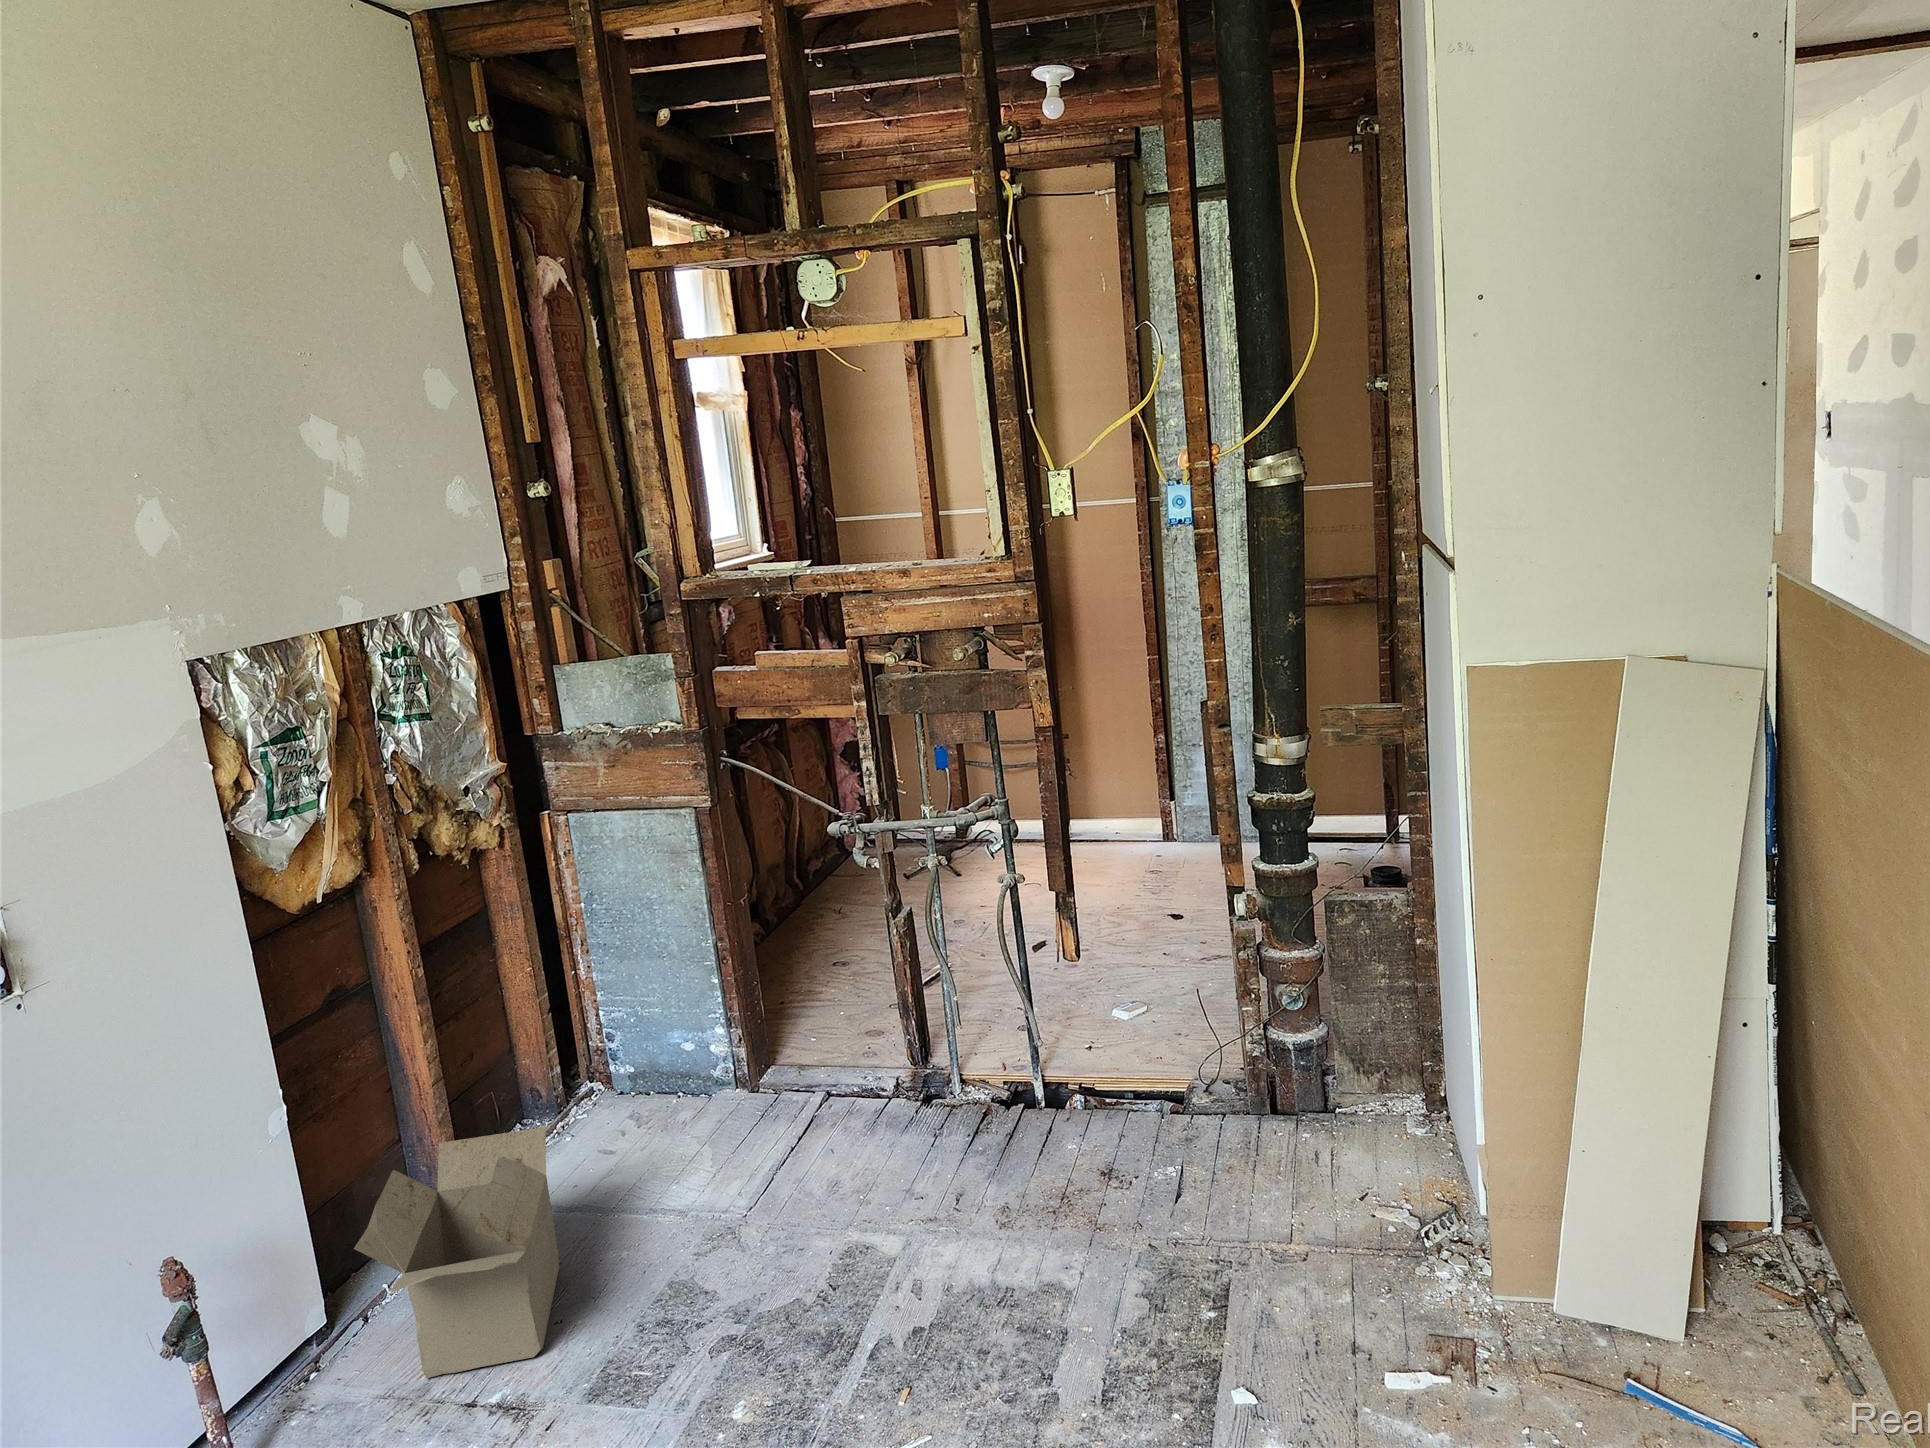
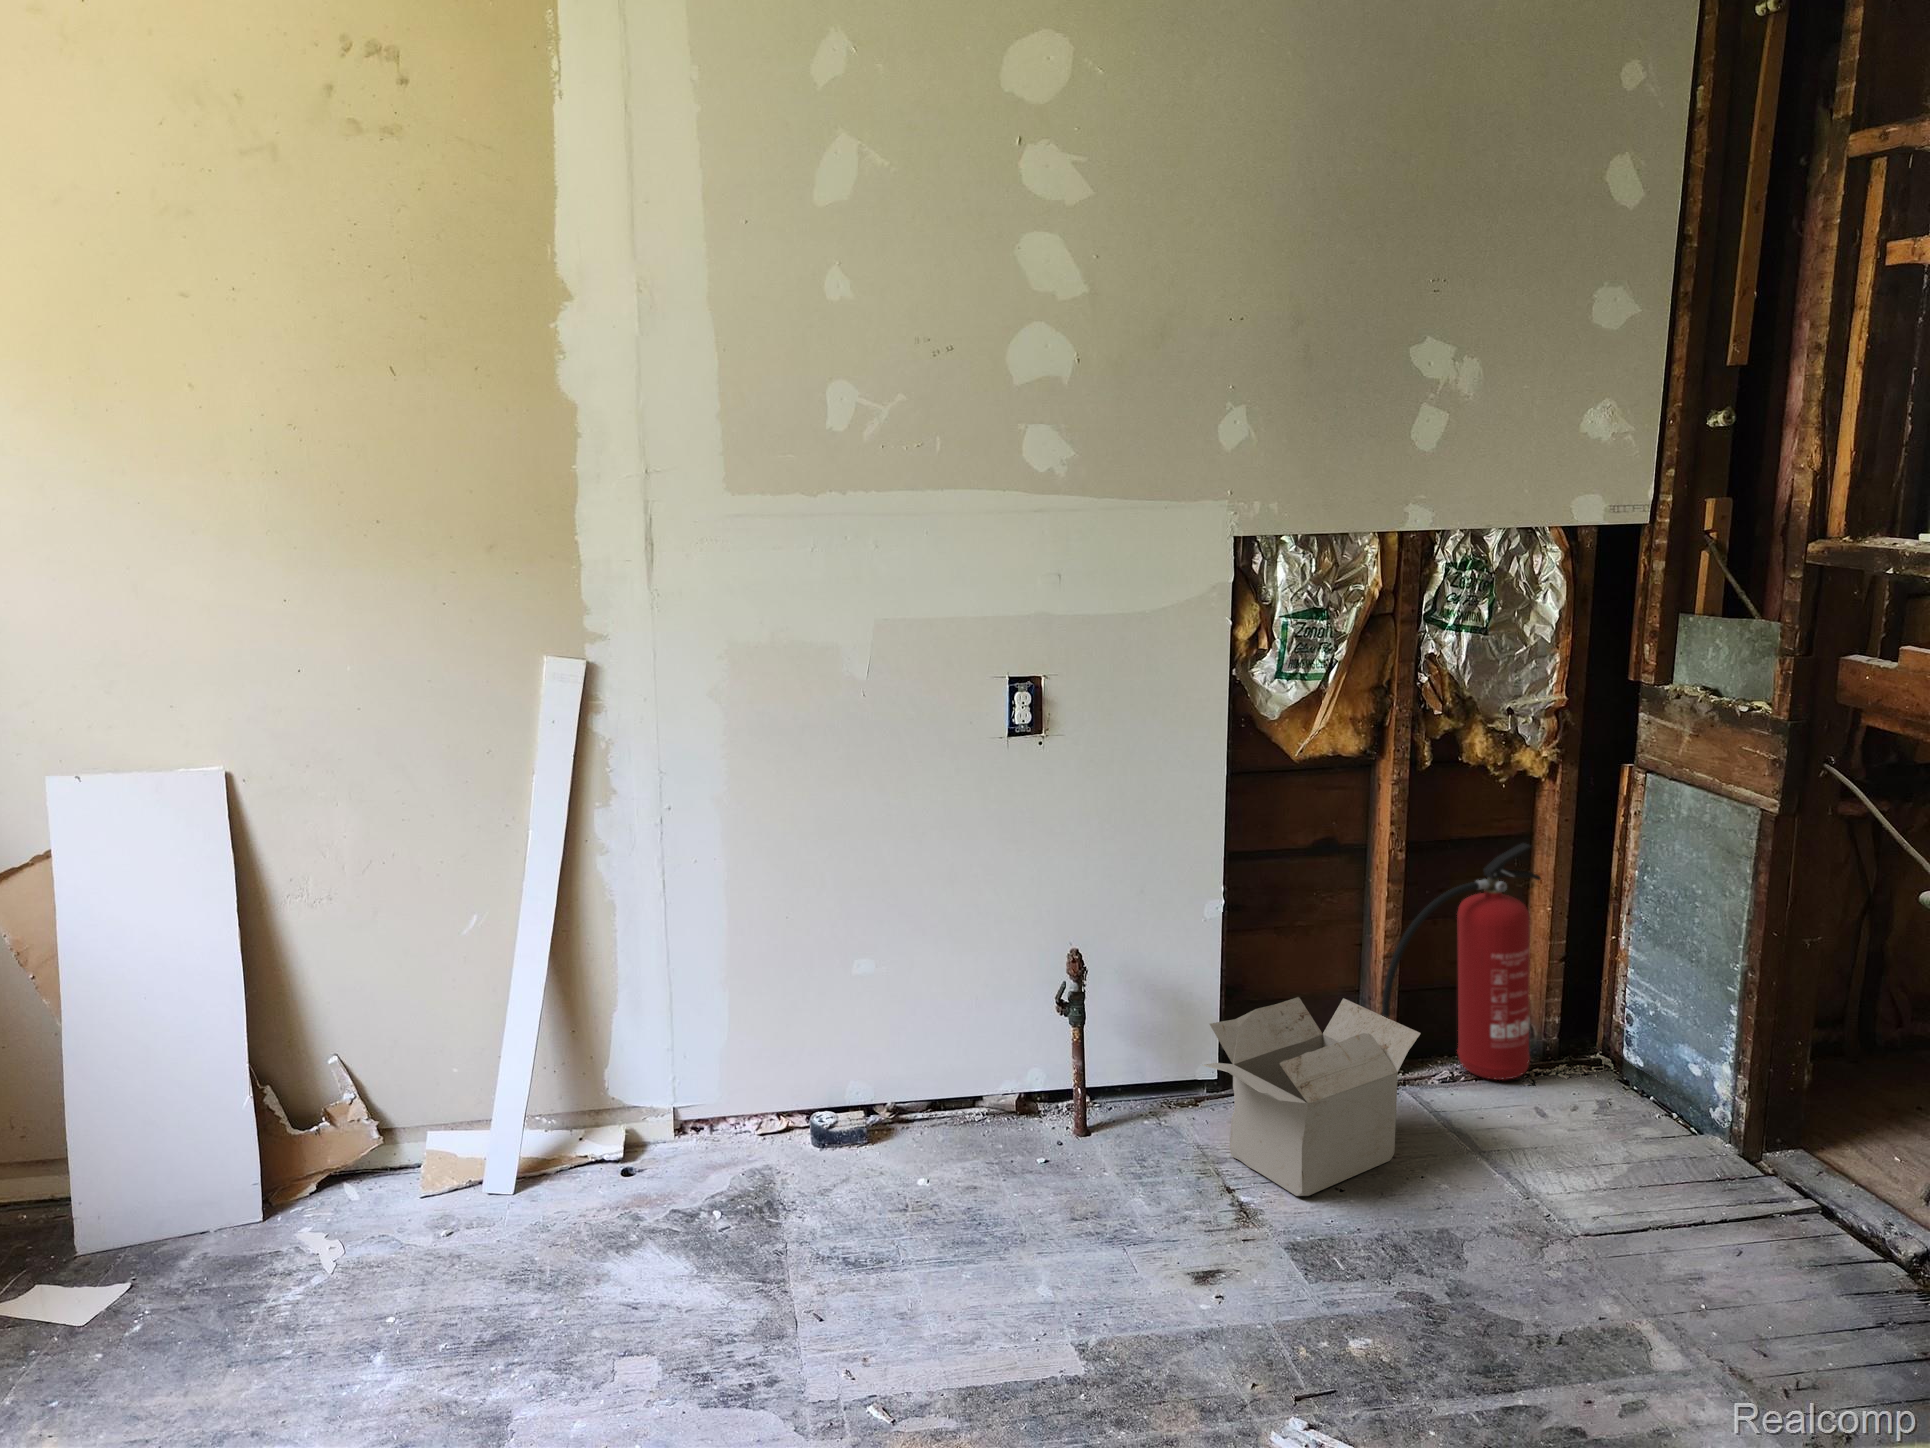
fire extinguisher: none [439,915,561,1212] -> present [1382,843,1541,1080]

